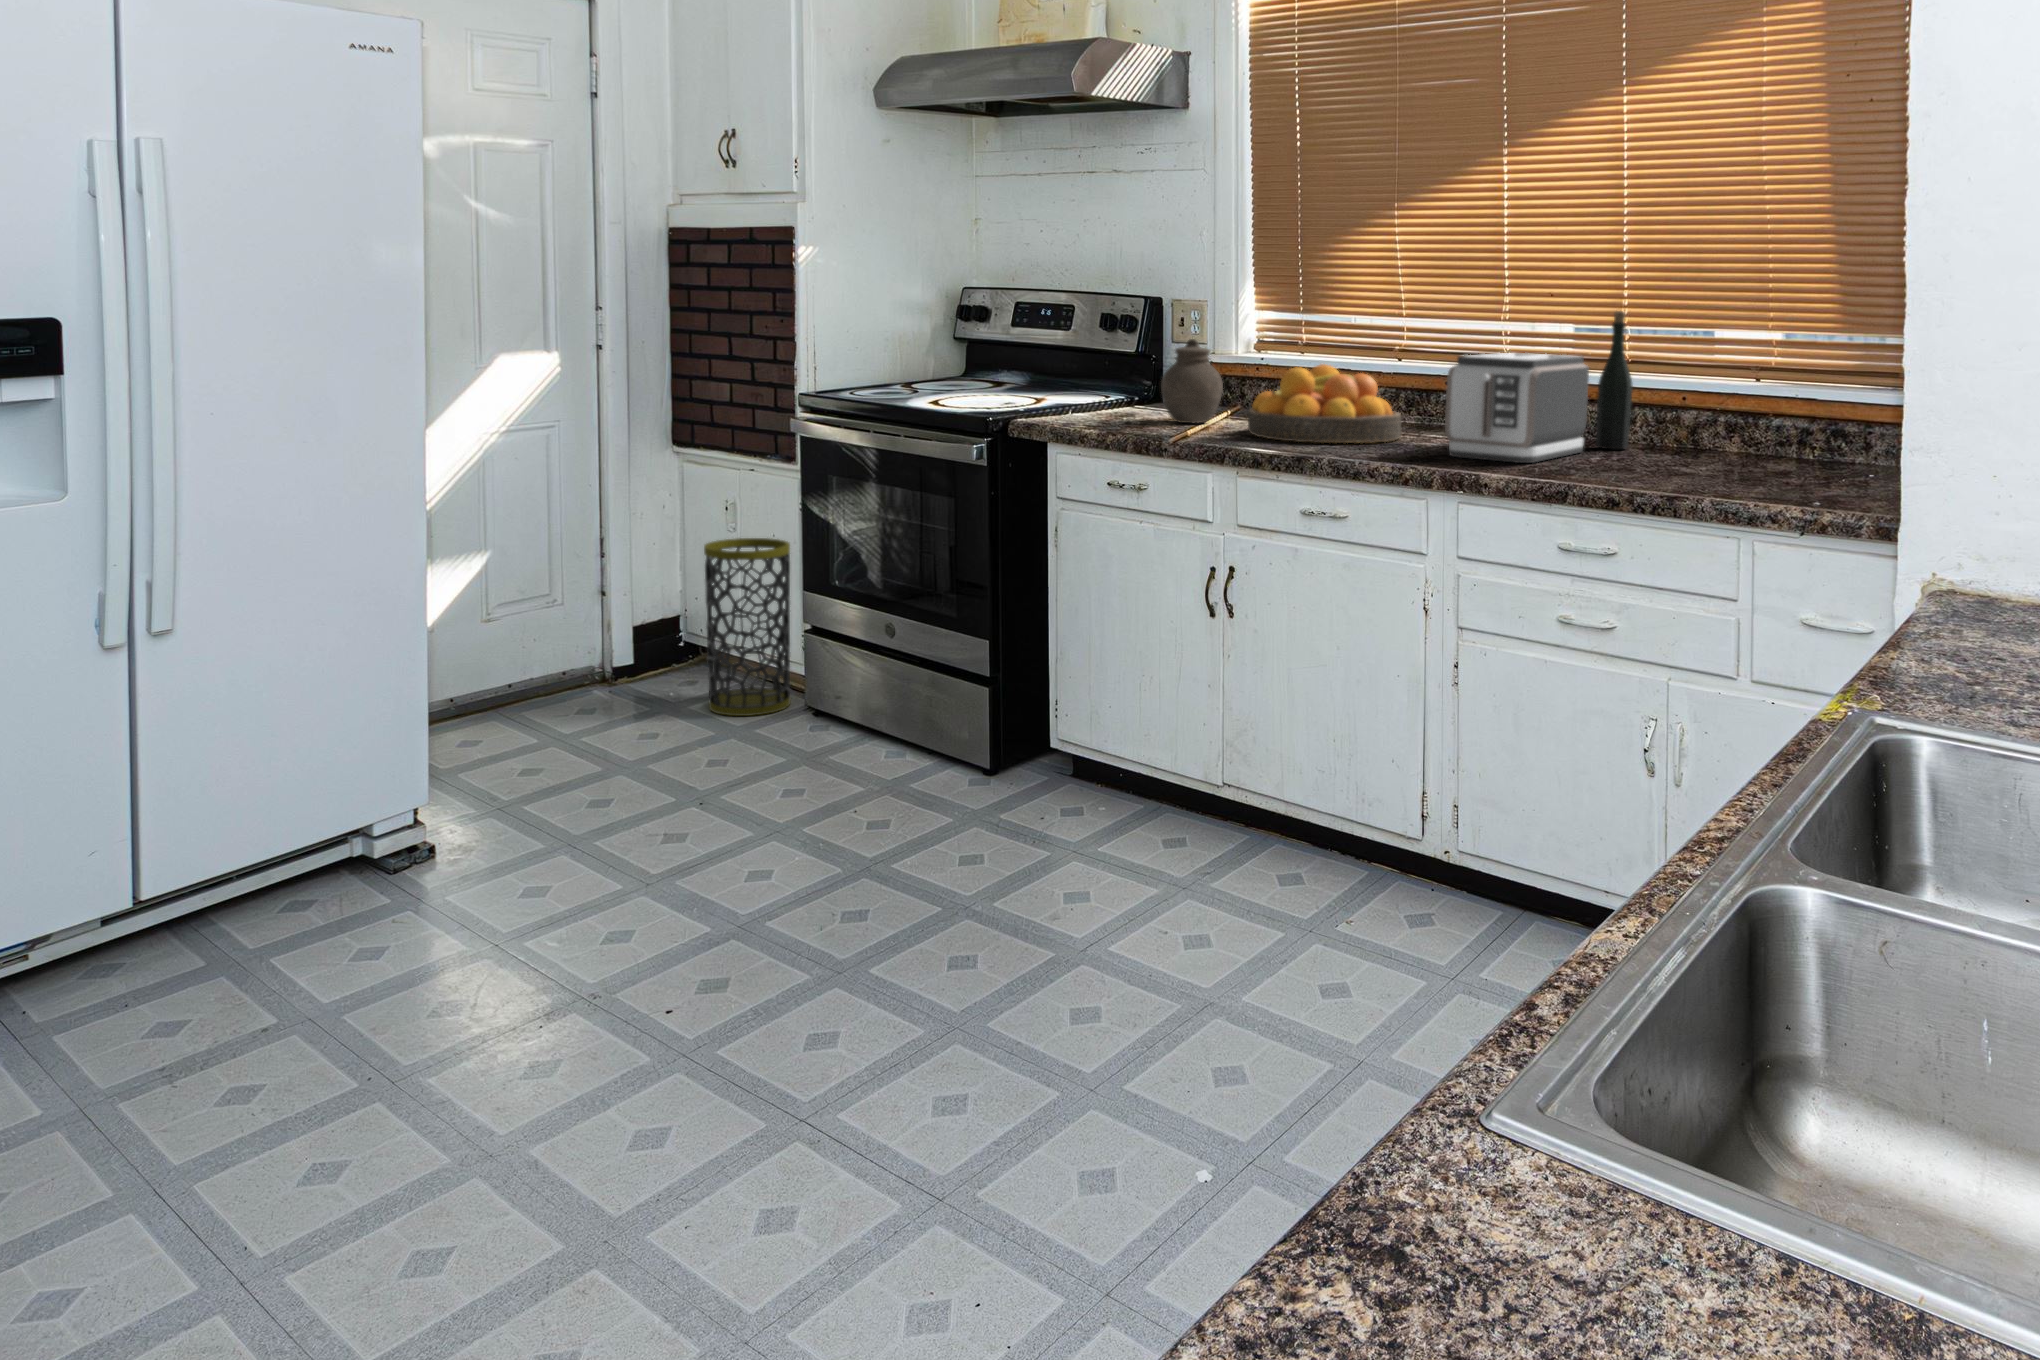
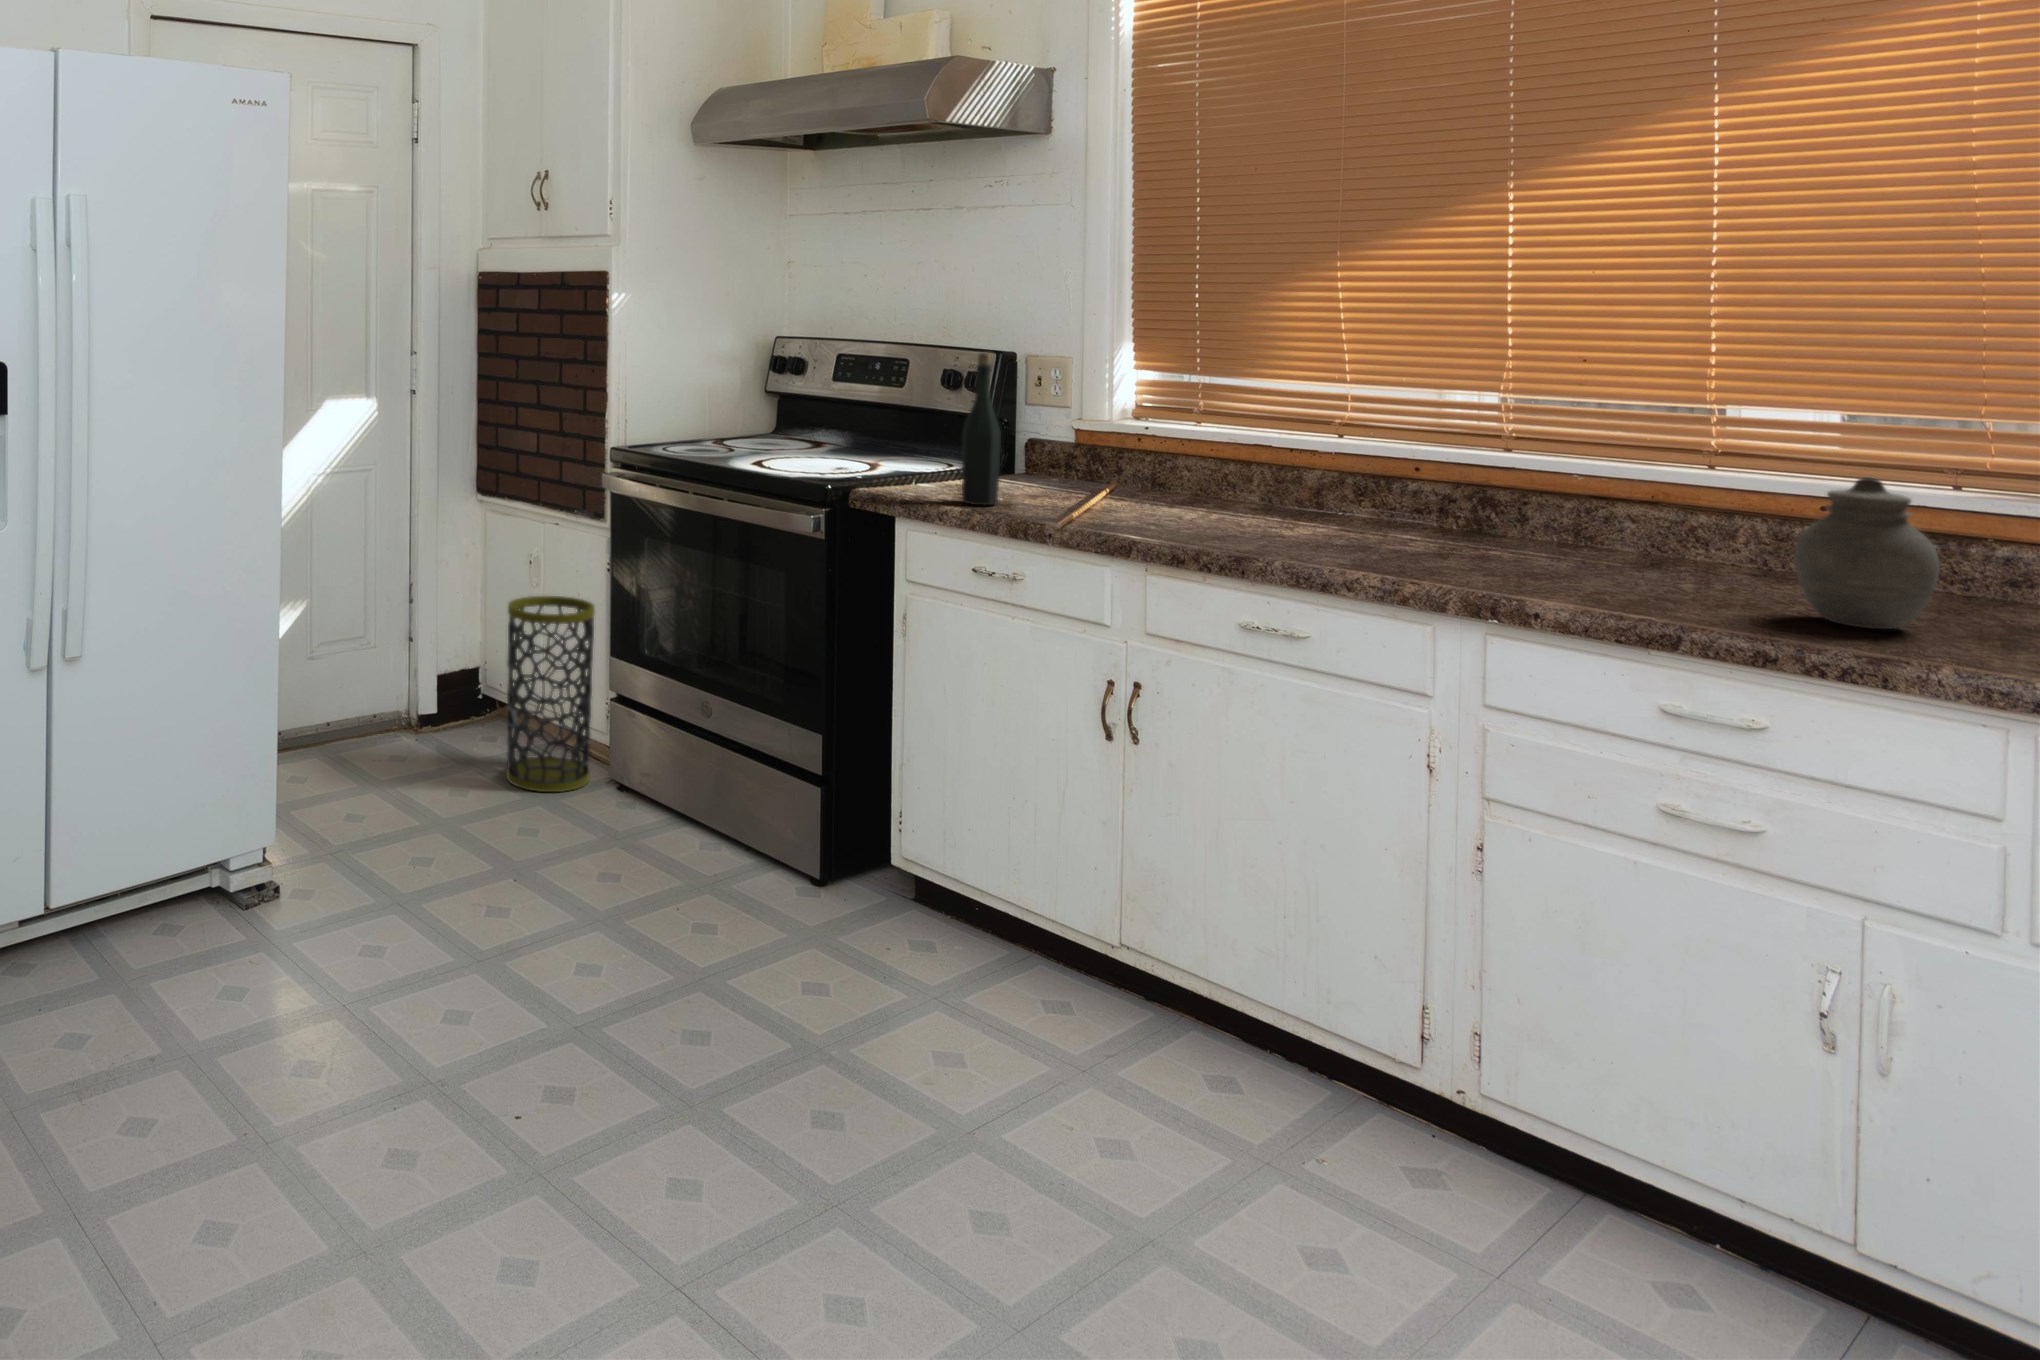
bottle: present [1596,311,1633,449] -> present [962,352,1001,505]
jar: present [1161,339,1223,423] -> present [1794,477,1940,629]
toaster: present [1445,353,1589,463] -> none [1462,436,1675,599]
fruit bowl: present [1248,364,1402,443] -> none [1155,440,1371,548]

